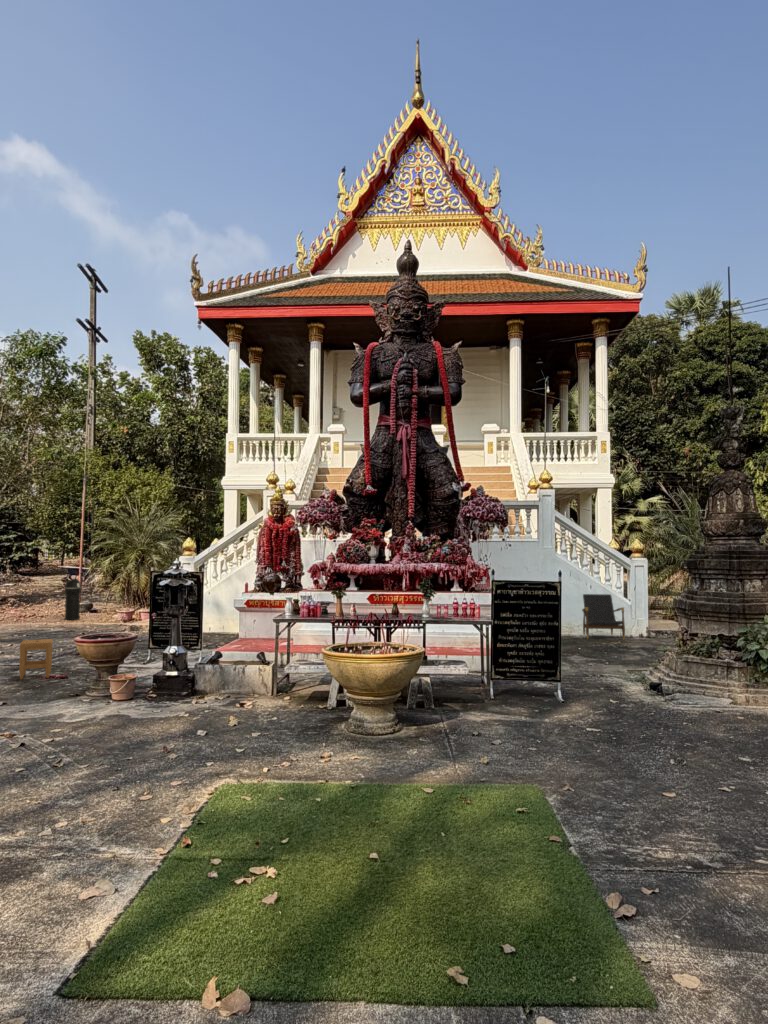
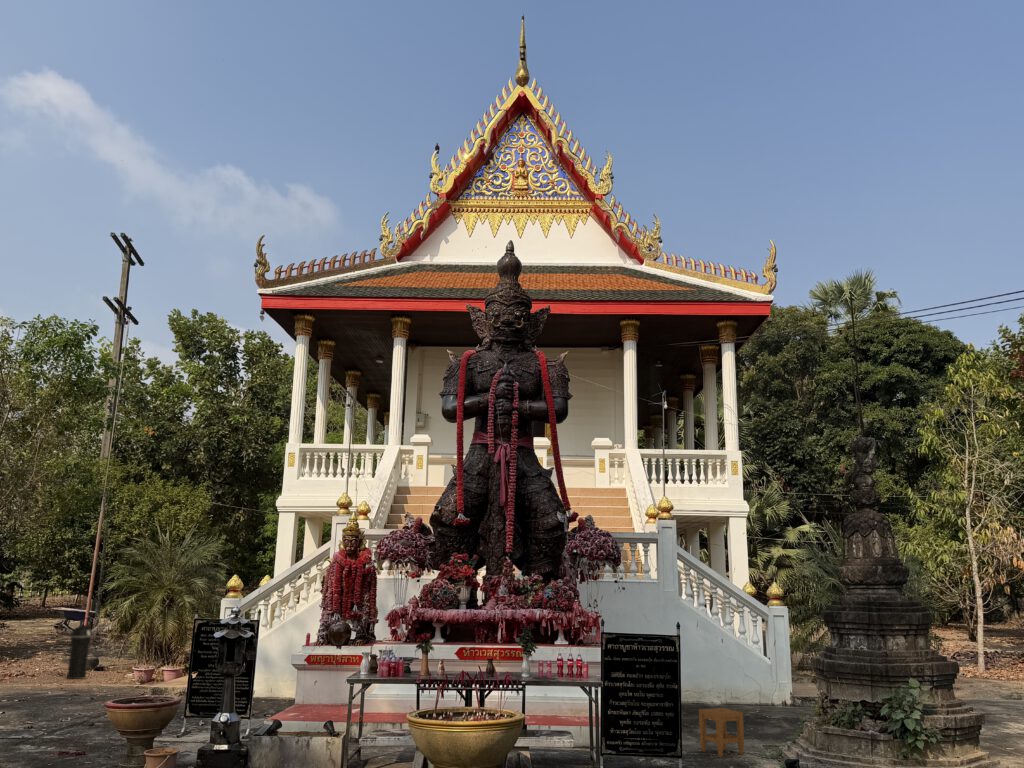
lounge chair: present [582,594,625,640] -> none [714,650,765,708]
stool: present [19,639,53,680] -> present [699,708,744,757]

